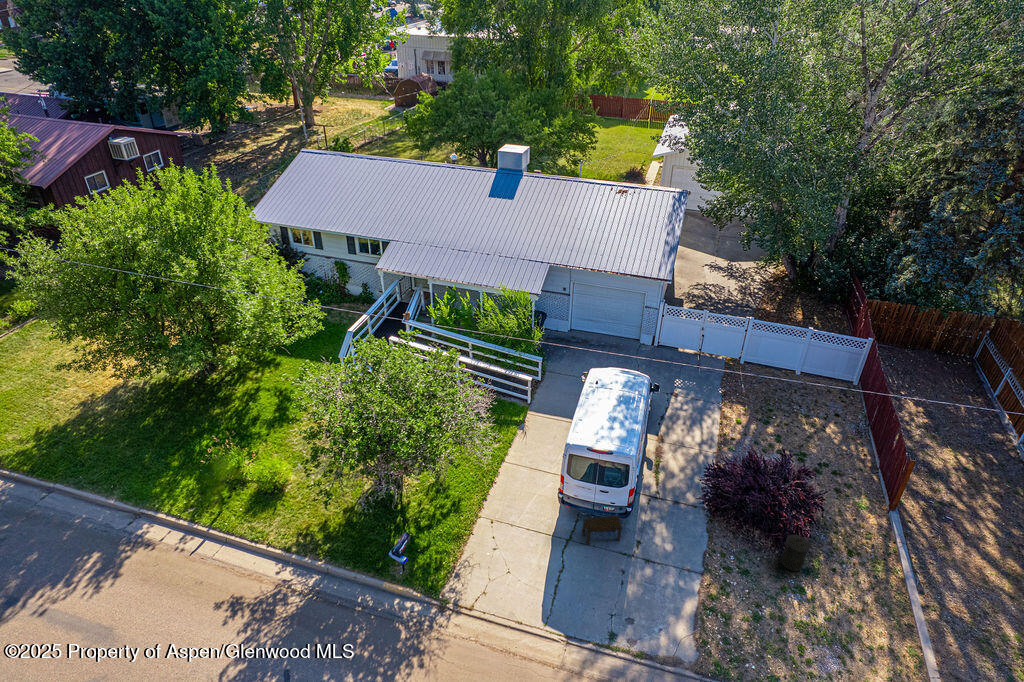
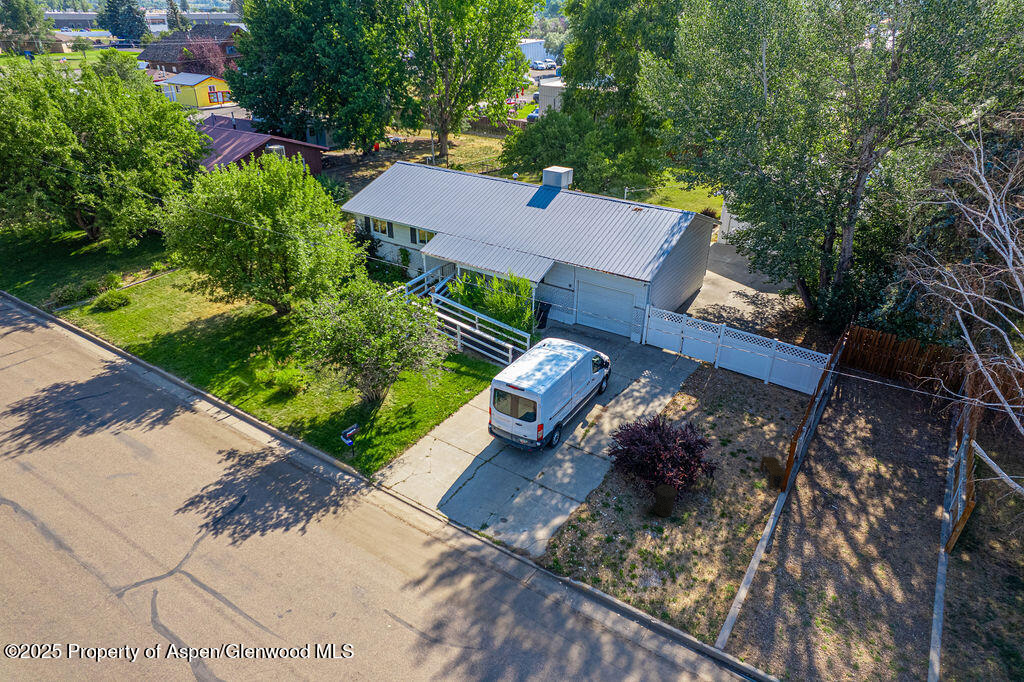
bench: present [582,516,622,545] -> present [759,456,785,488]

